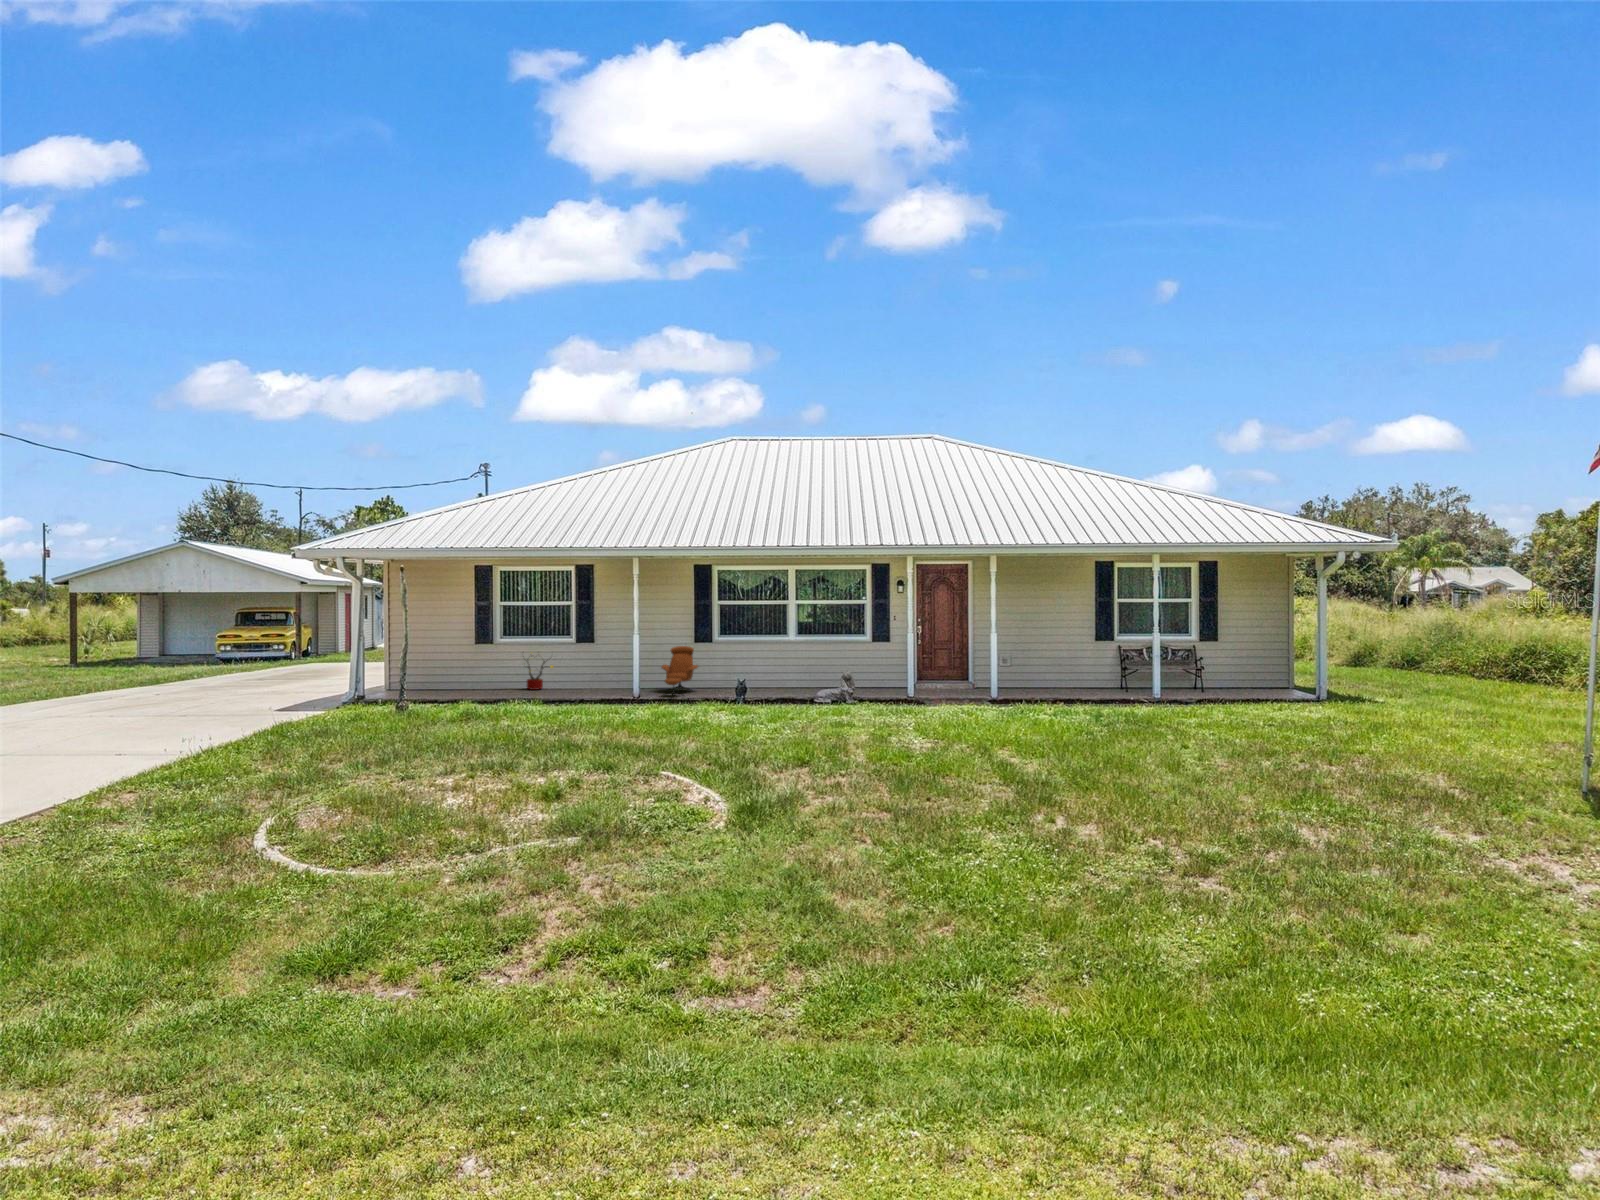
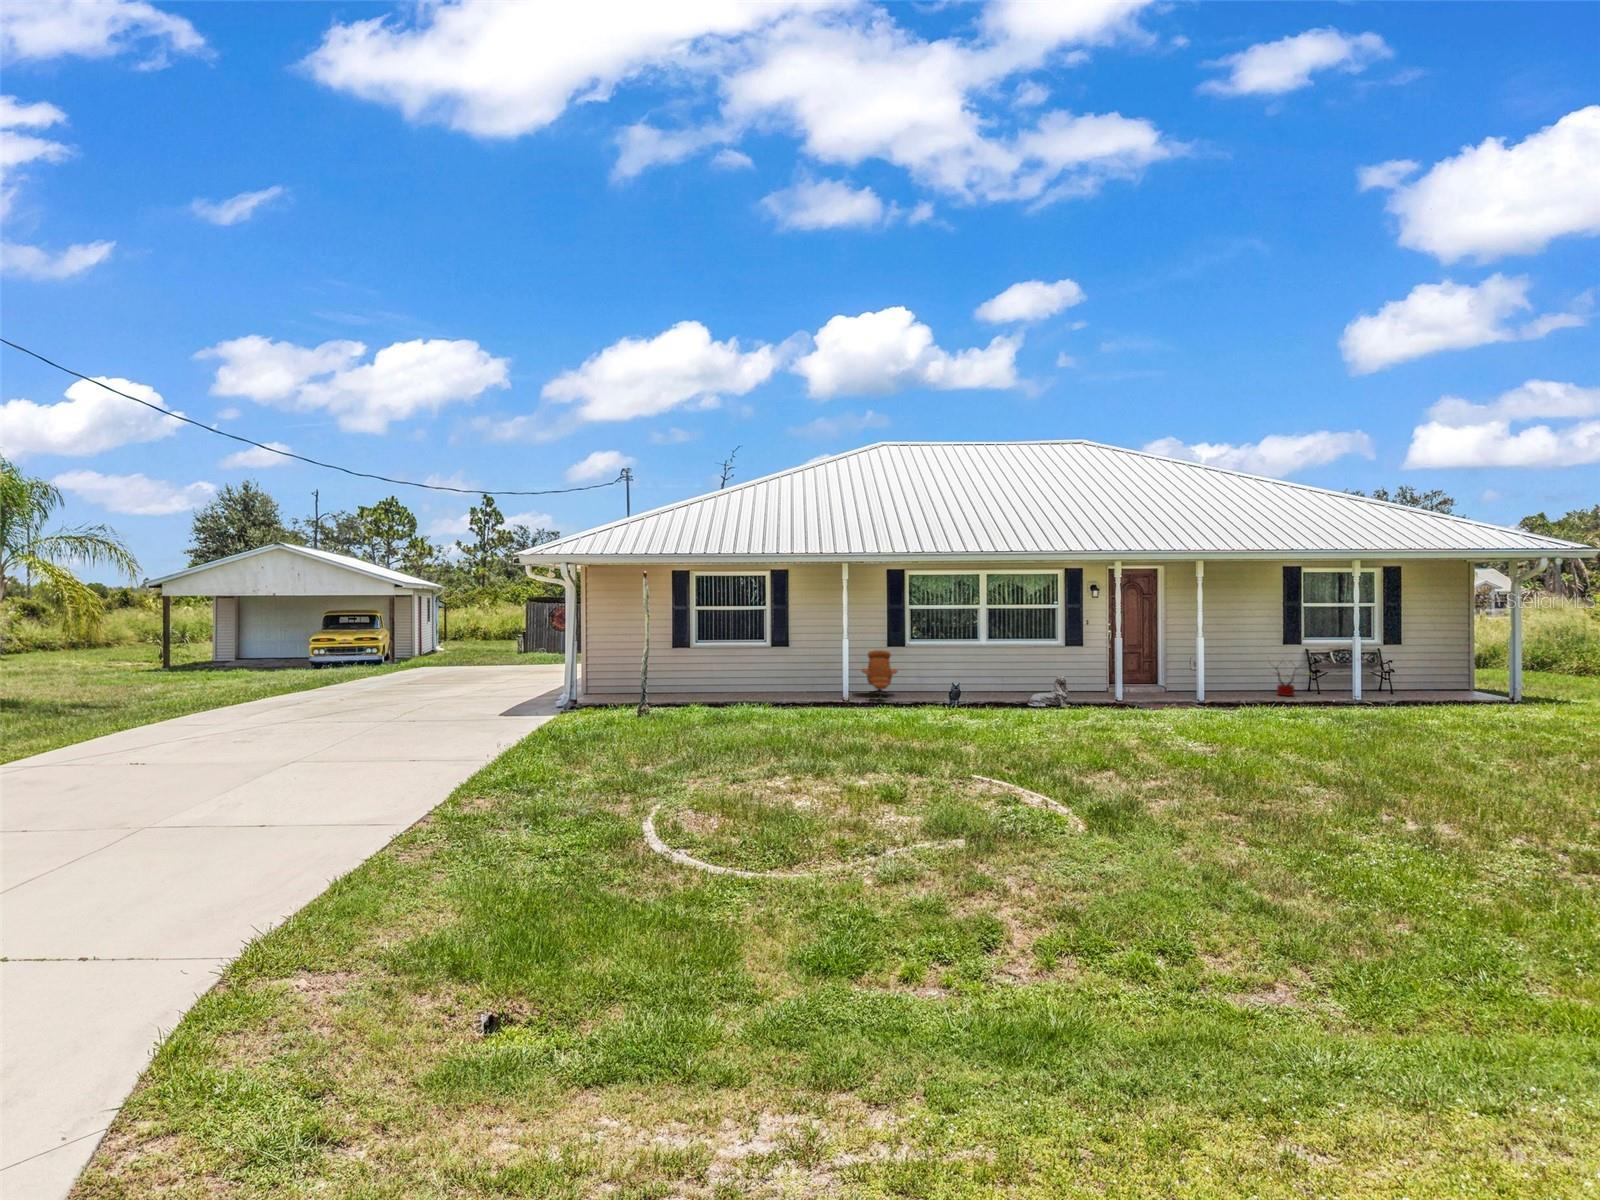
decorative plant: present [527,661,553,690] -> present [1275,667,1310,696]

